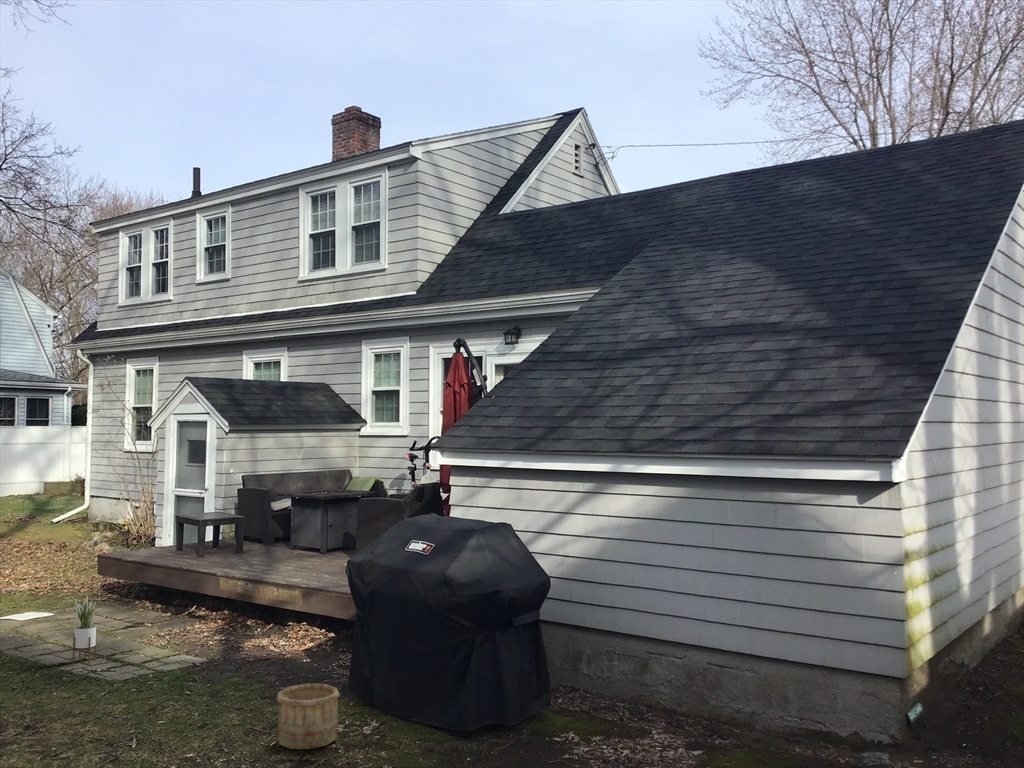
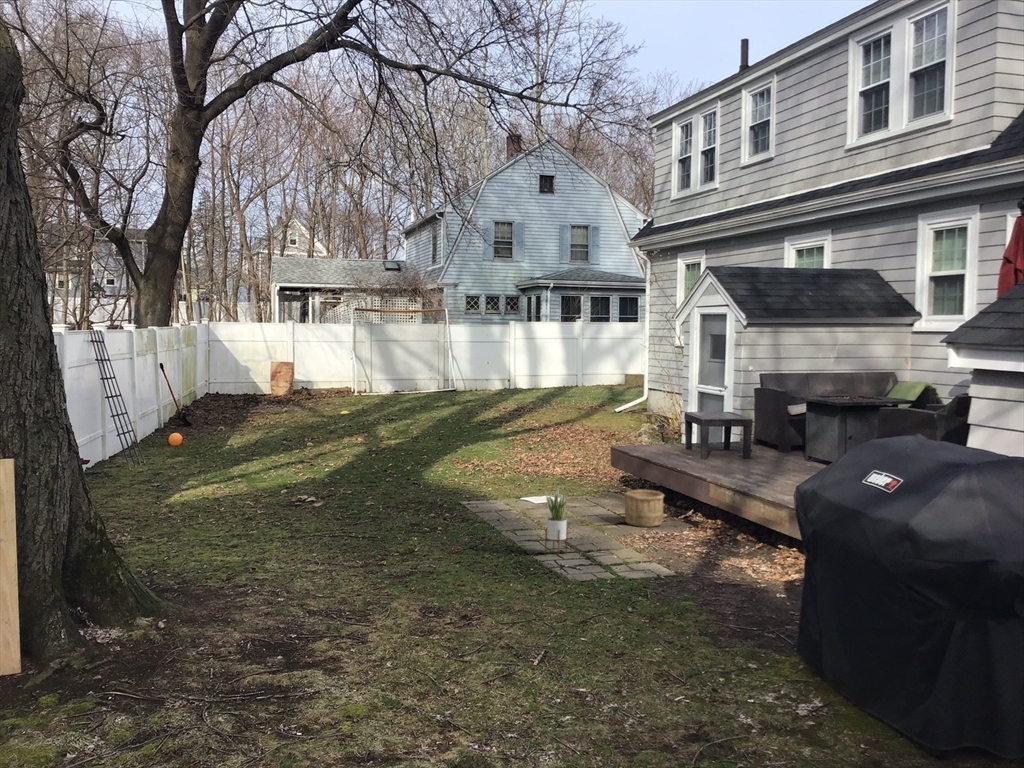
wooden bucket: present [277,684,340,750] -> present [625,490,664,527]

